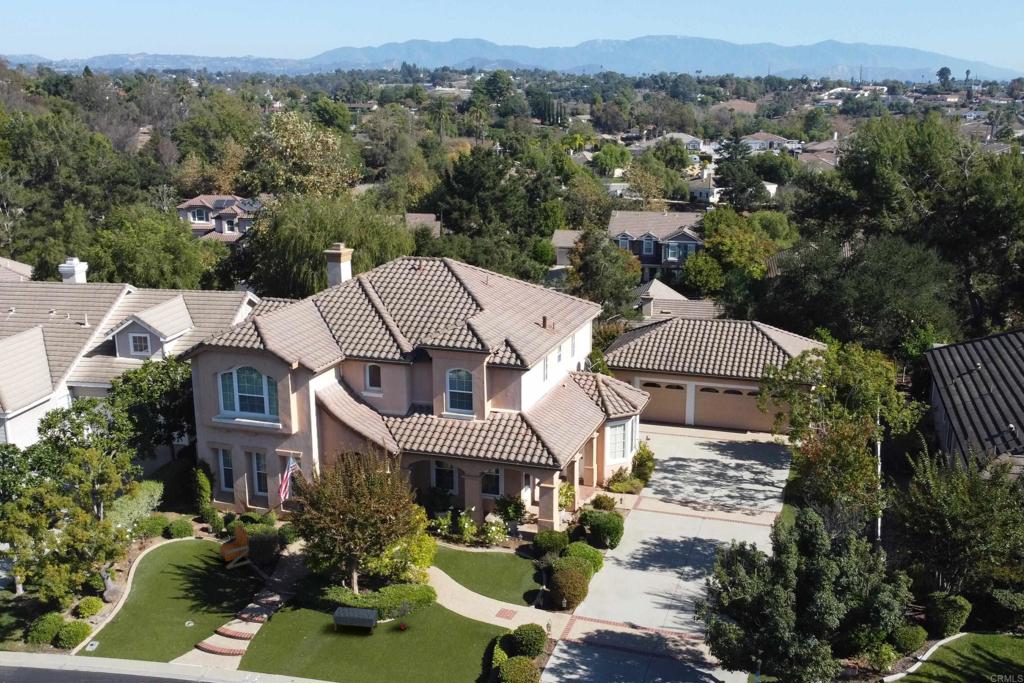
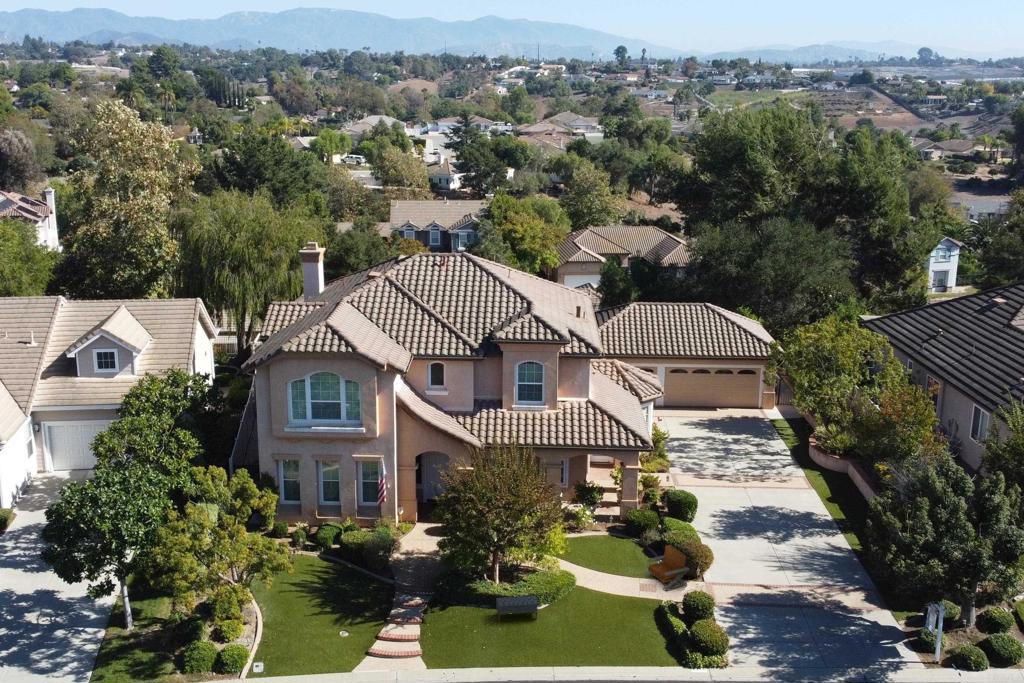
lounge chair: present [218,525,250,568] -> present [646,545,689,591]
potted tree: present [391,600,414,629] -> none [550,580,571,611]

